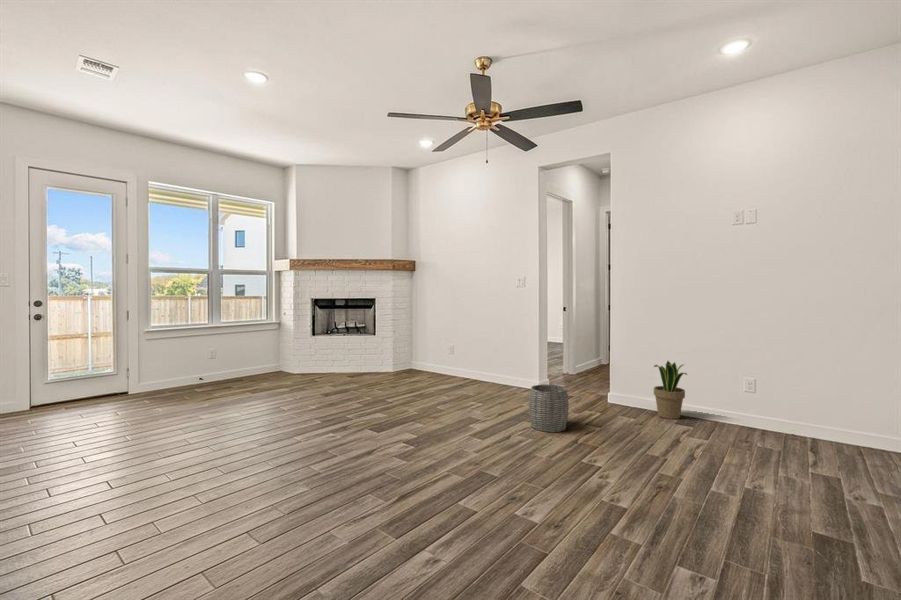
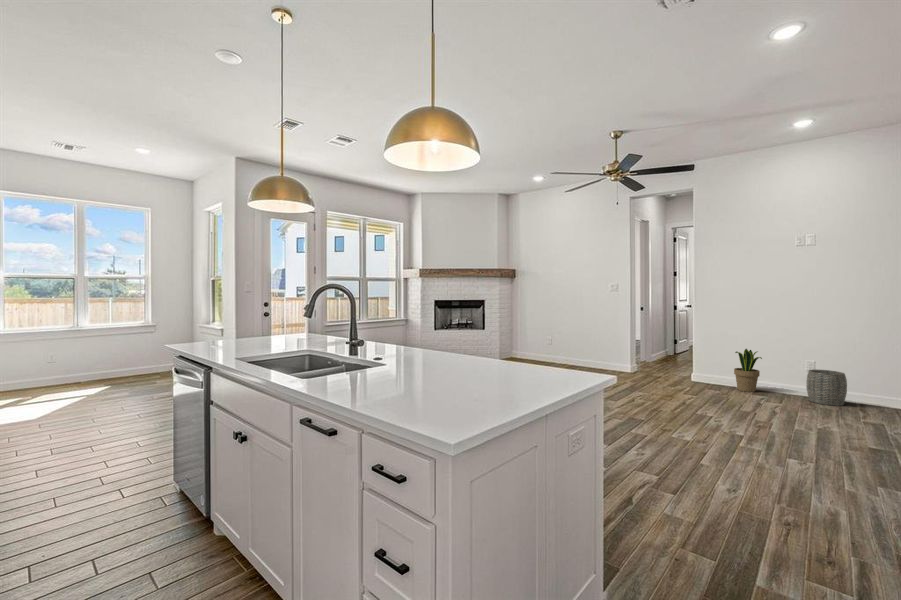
woven basket: present [529,384,569,432] -> present [807,370,847,406]

